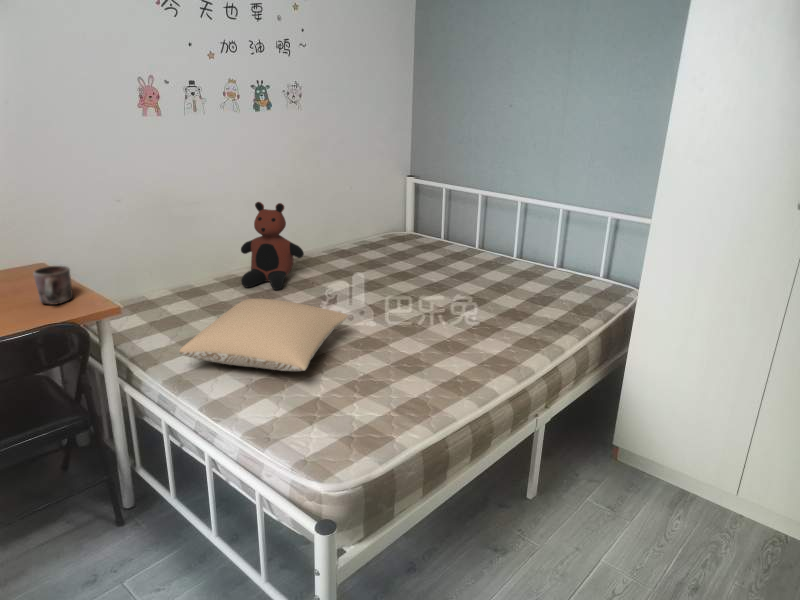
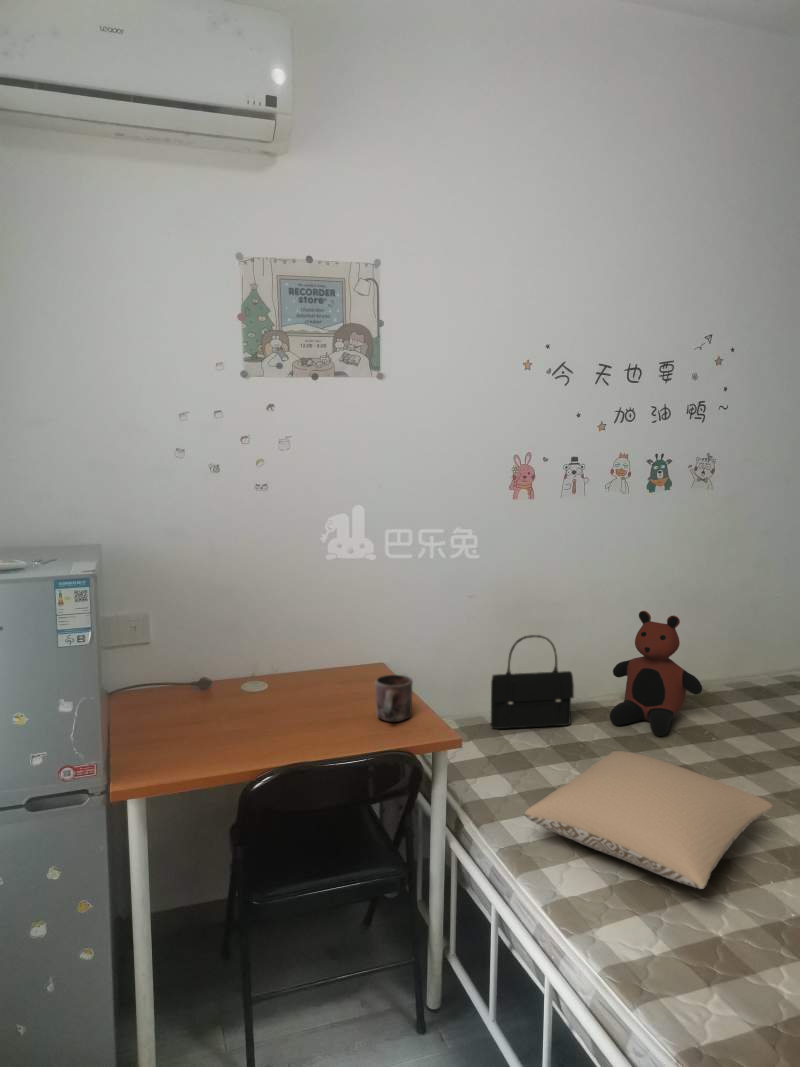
handbag: none [144,226,212,304] -> present [491,635,574,729]

